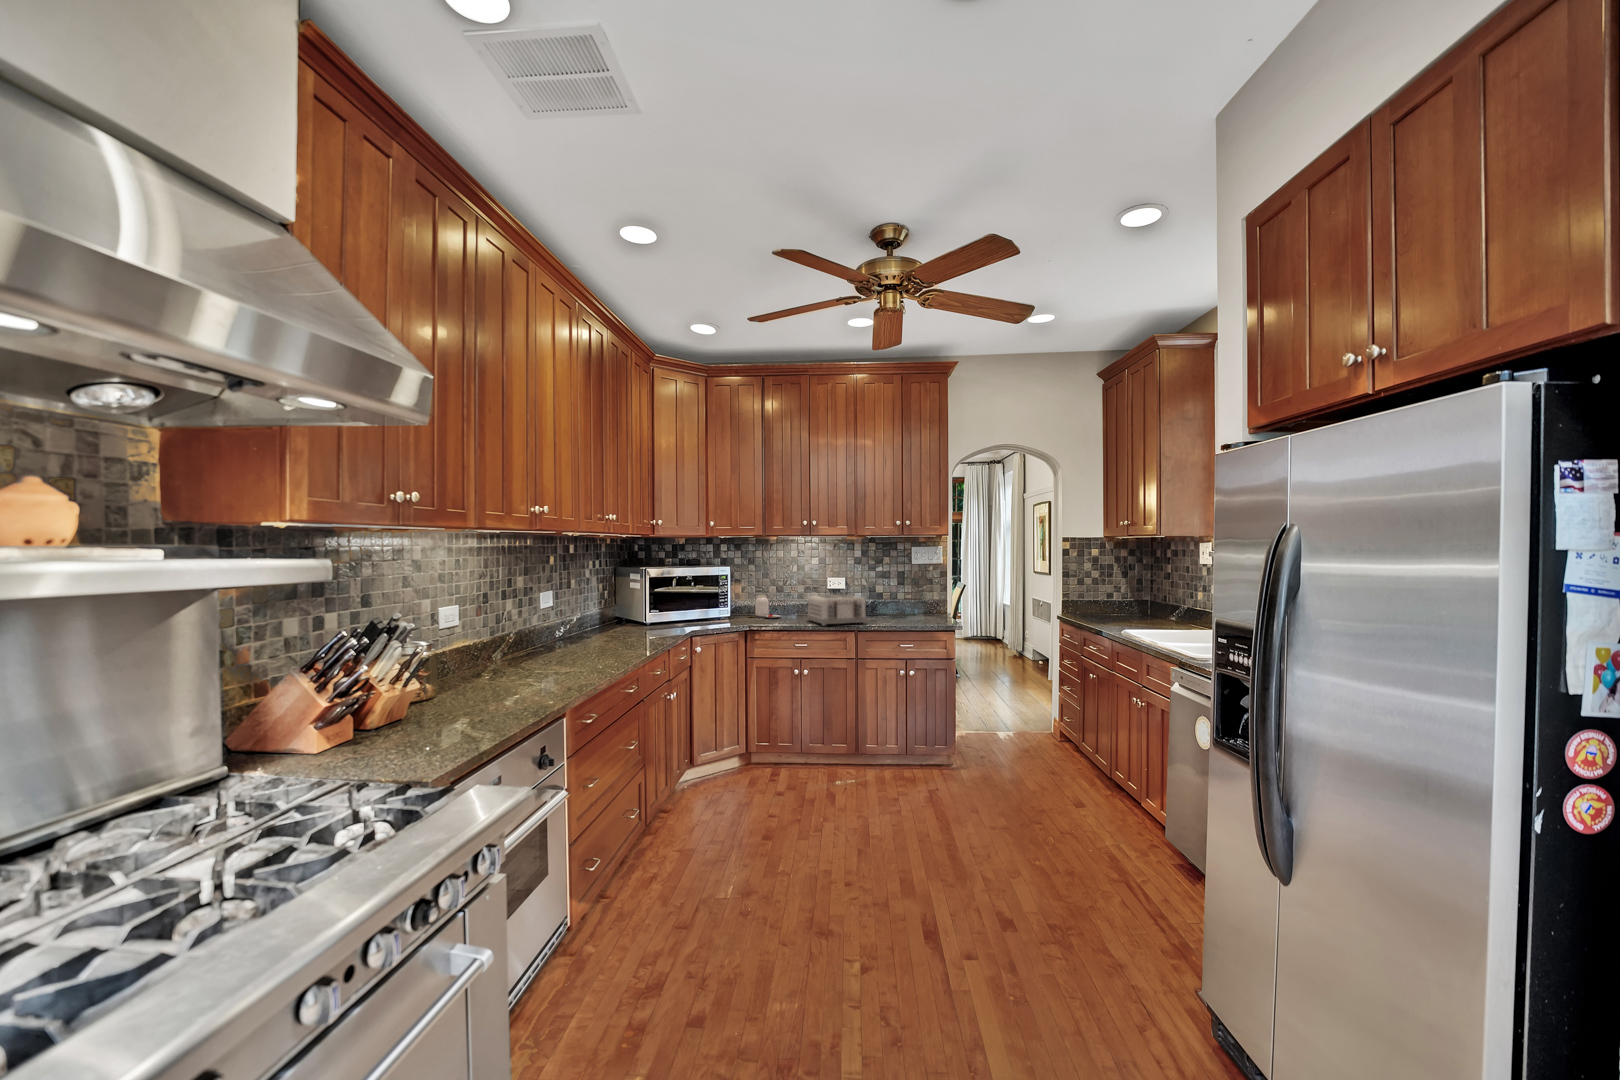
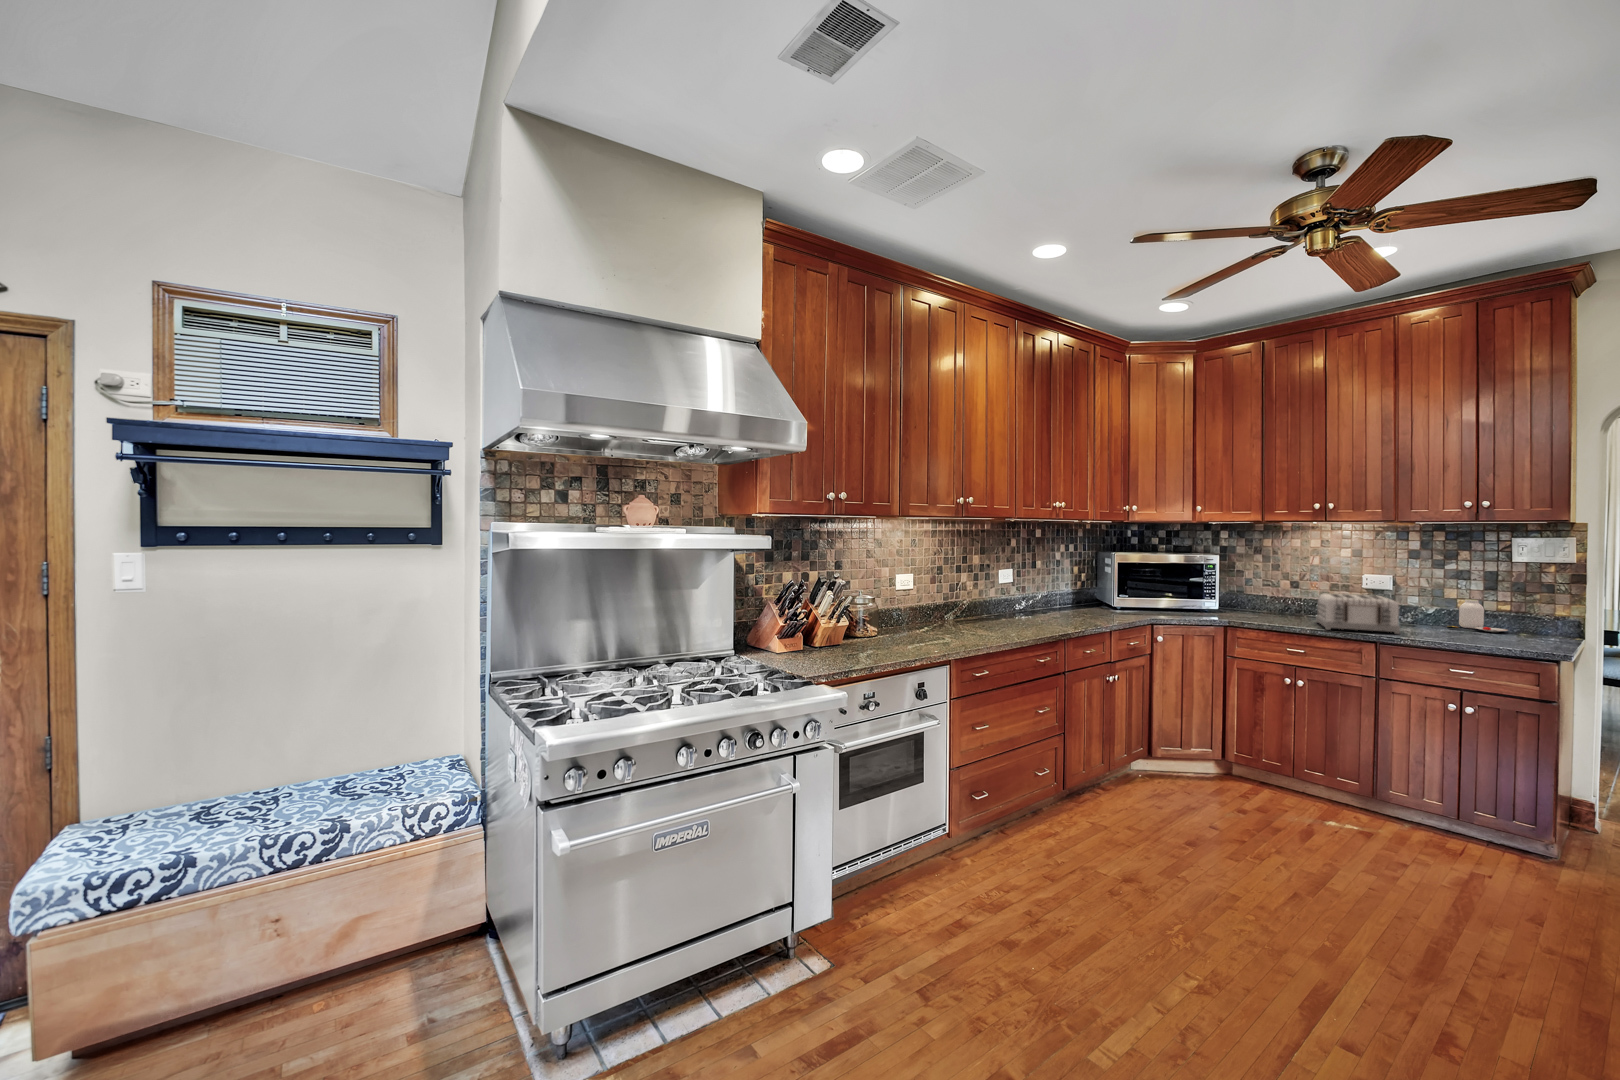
jar: present [749,595,781,618] -> present [1452,599,1508,632]

